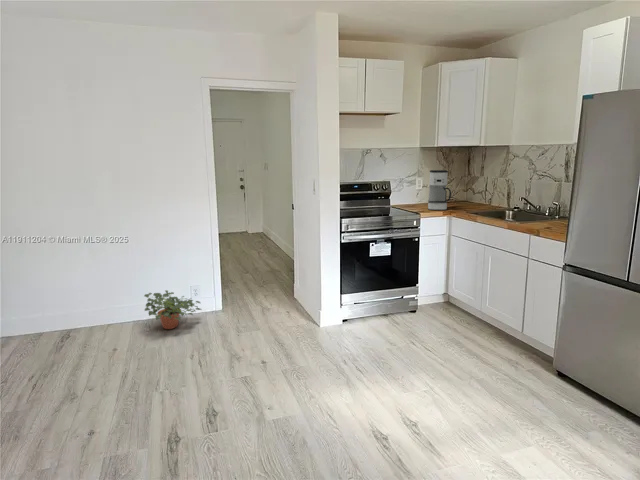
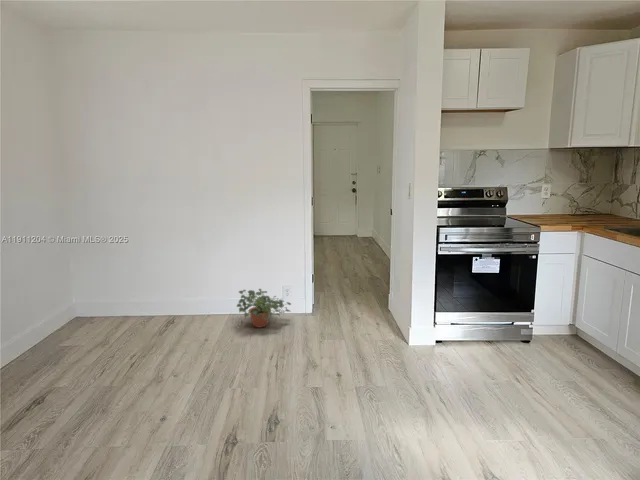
coffee maker: present [428,170,451,210] -> none [553,176,585,224]

